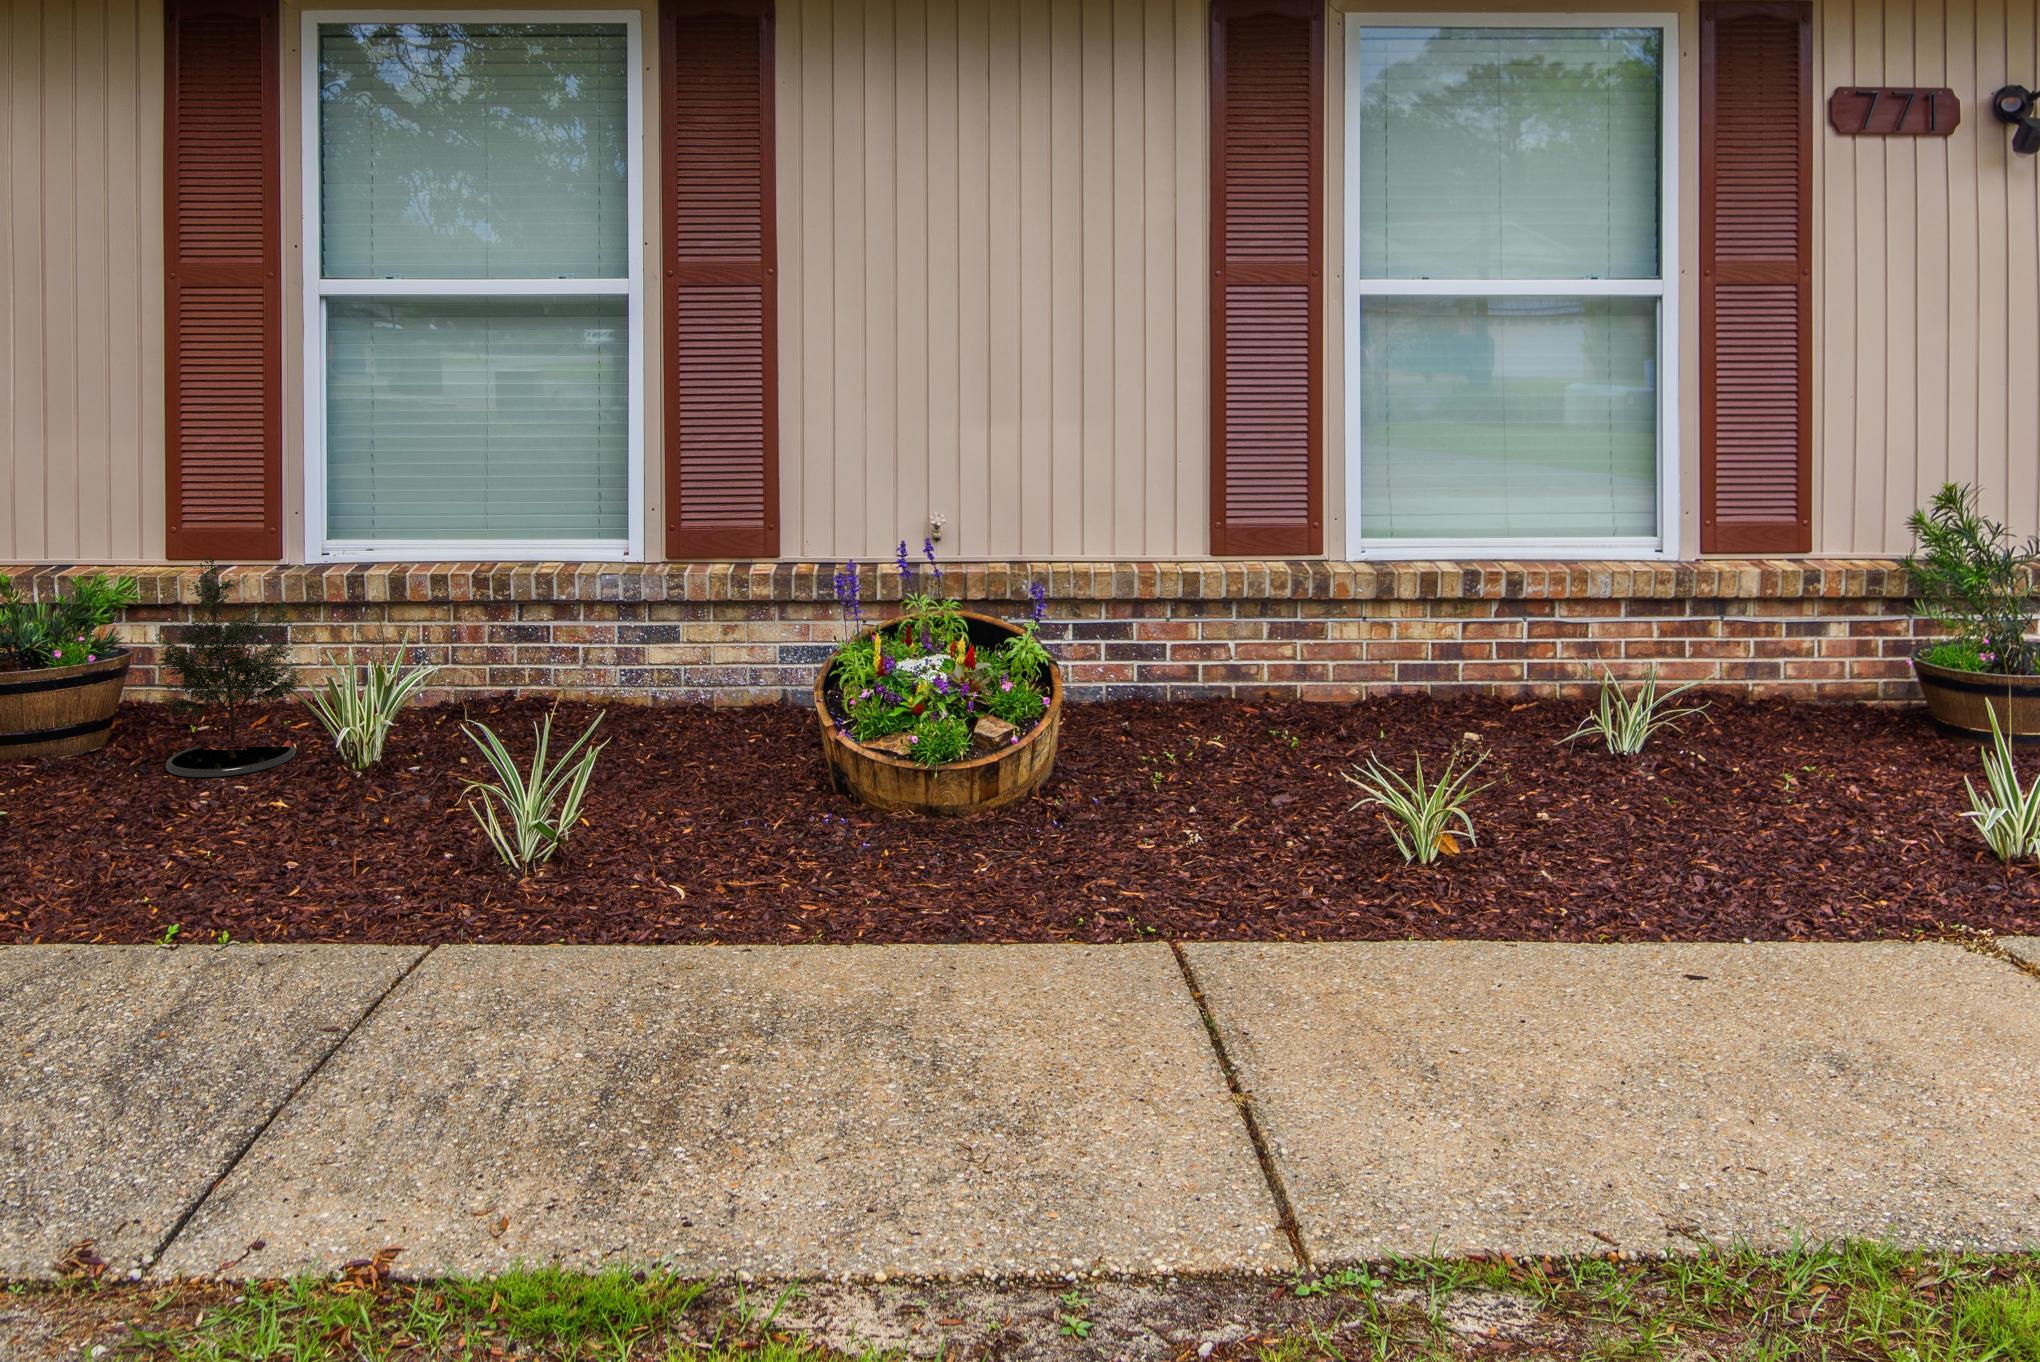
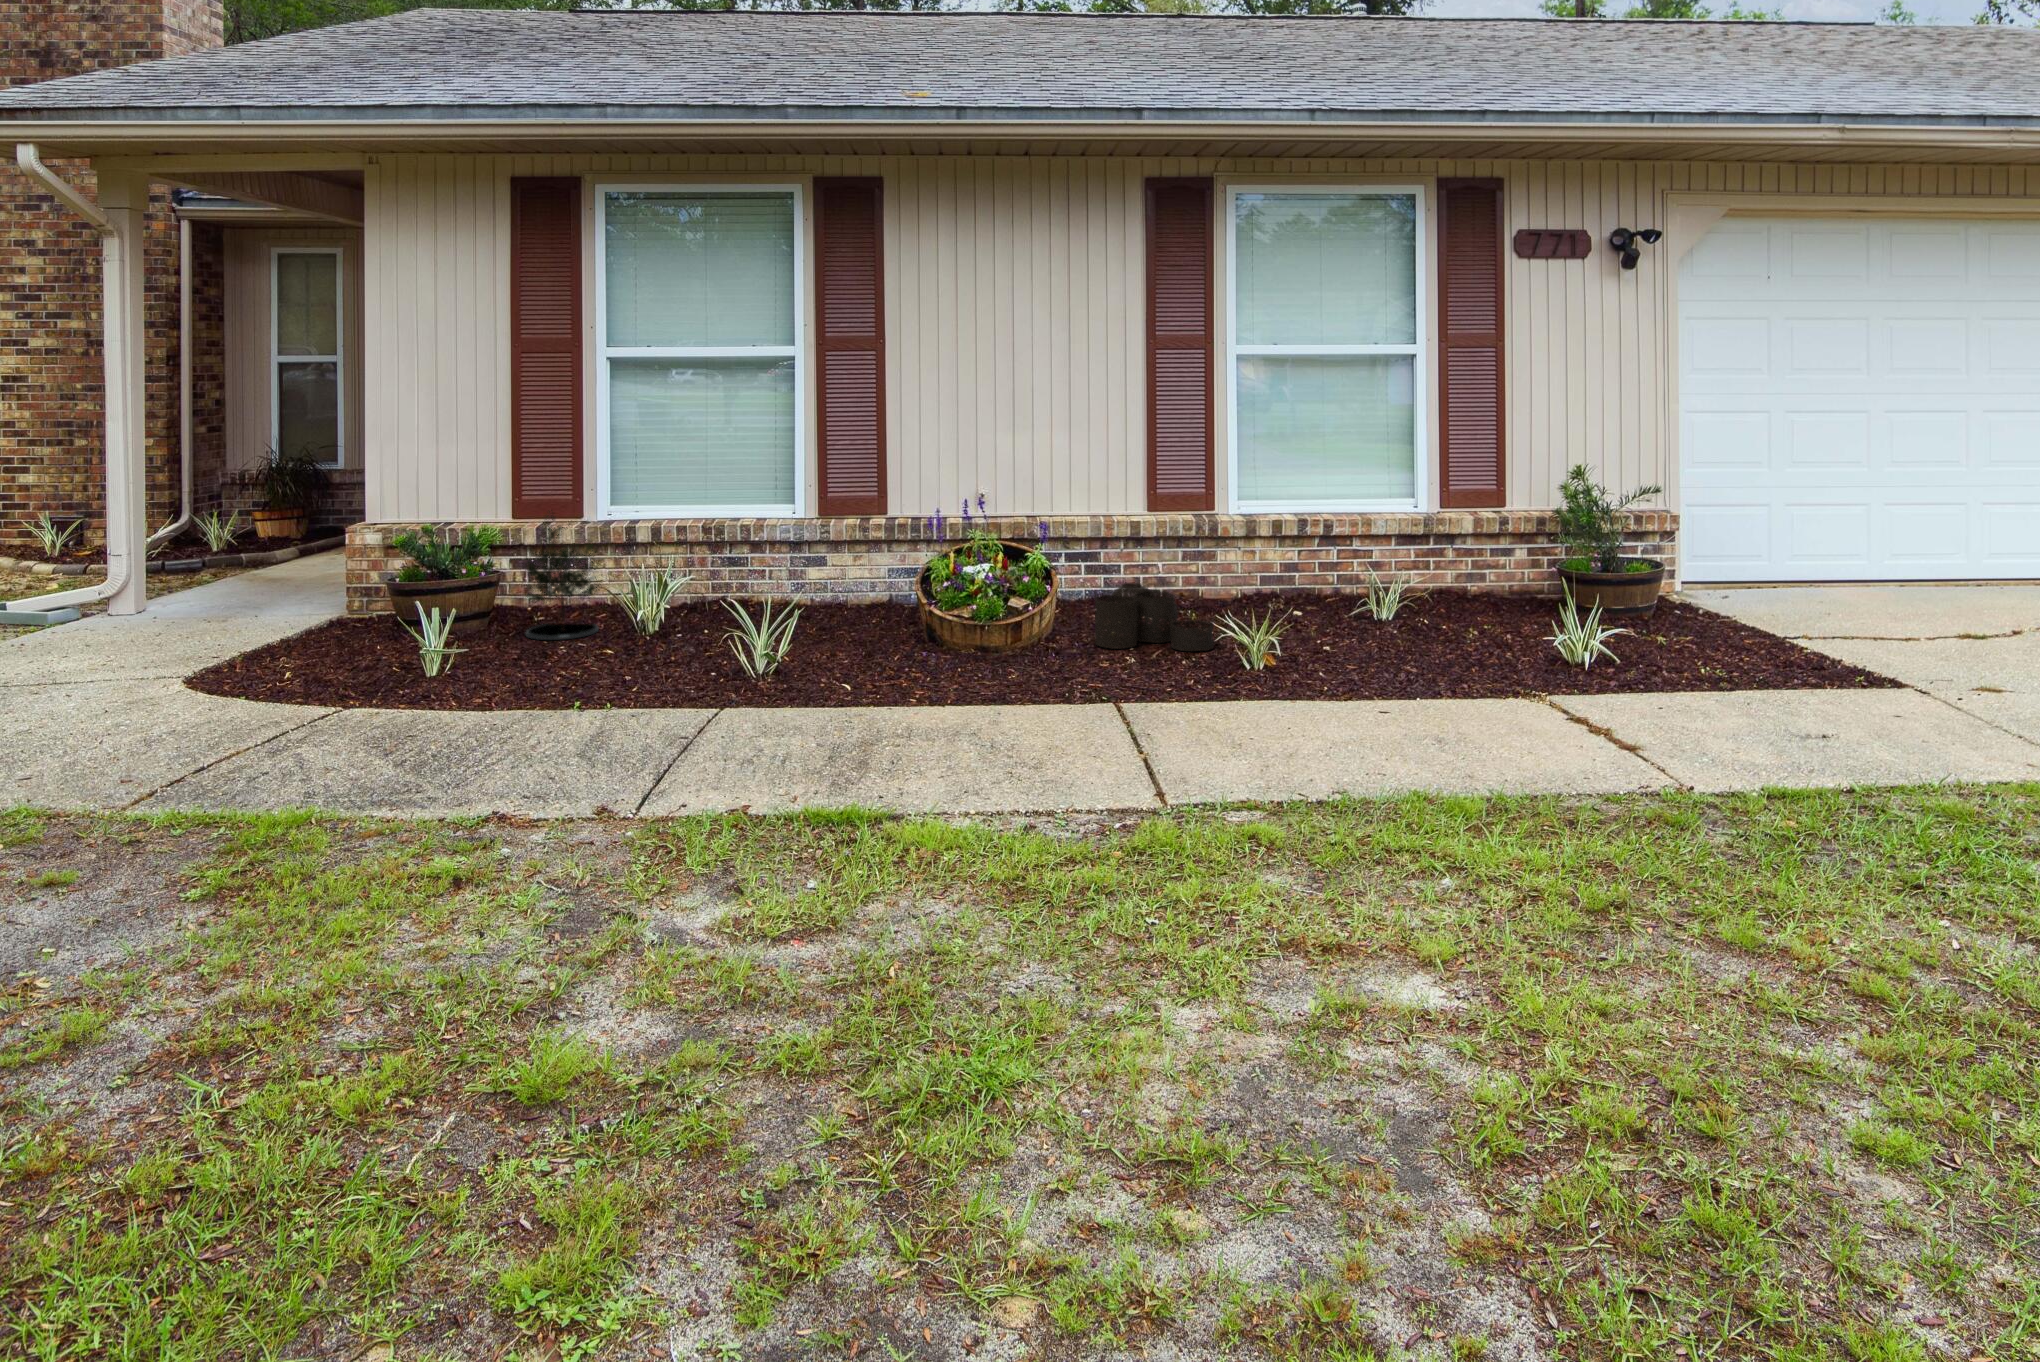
woven basket: none [1126,669,1335,805] -> present [1094,581,1213,651]

